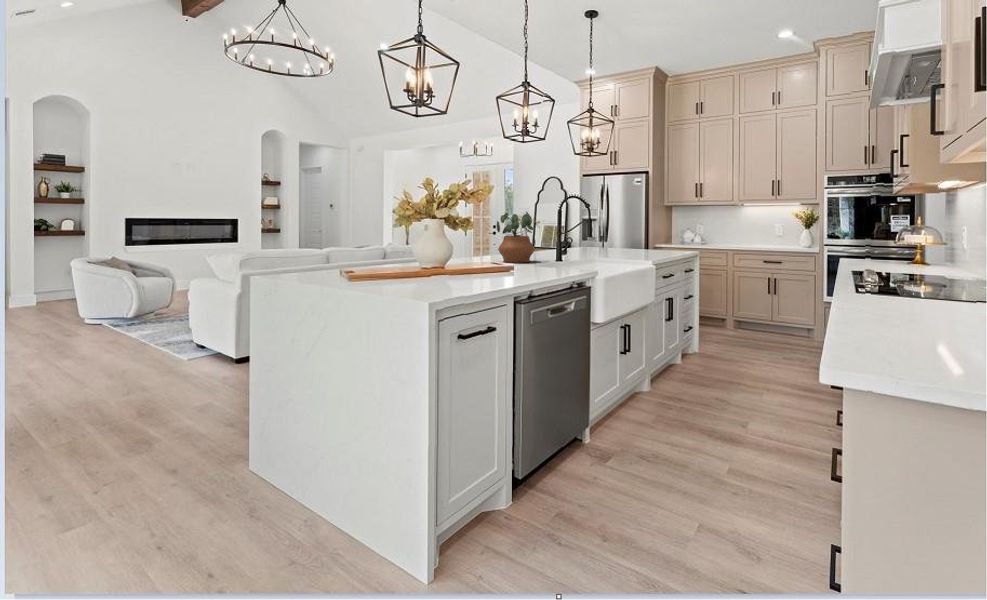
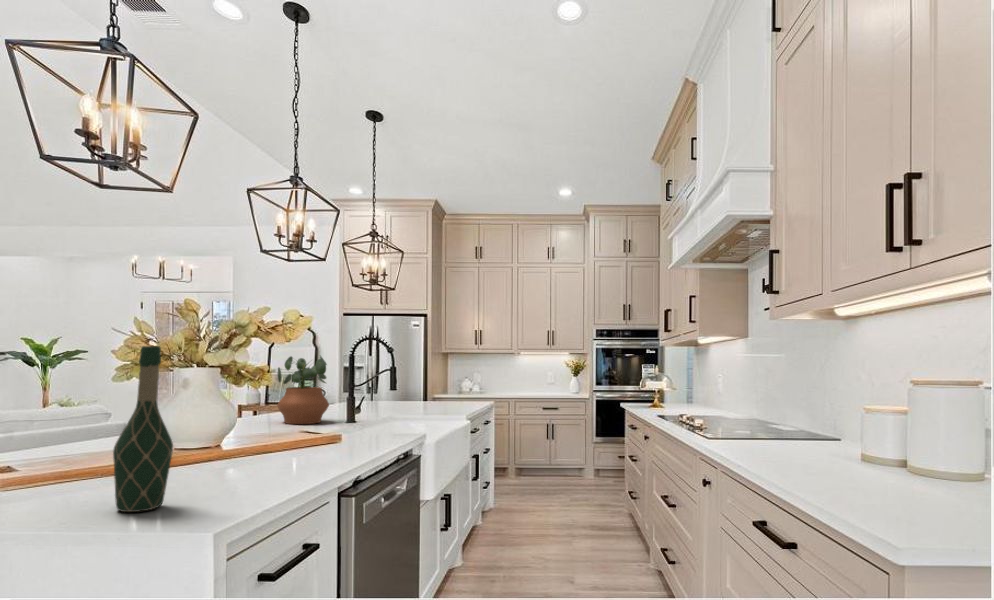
wine bottle: none [380,207,408,296] -> present [113,346,173,512]

